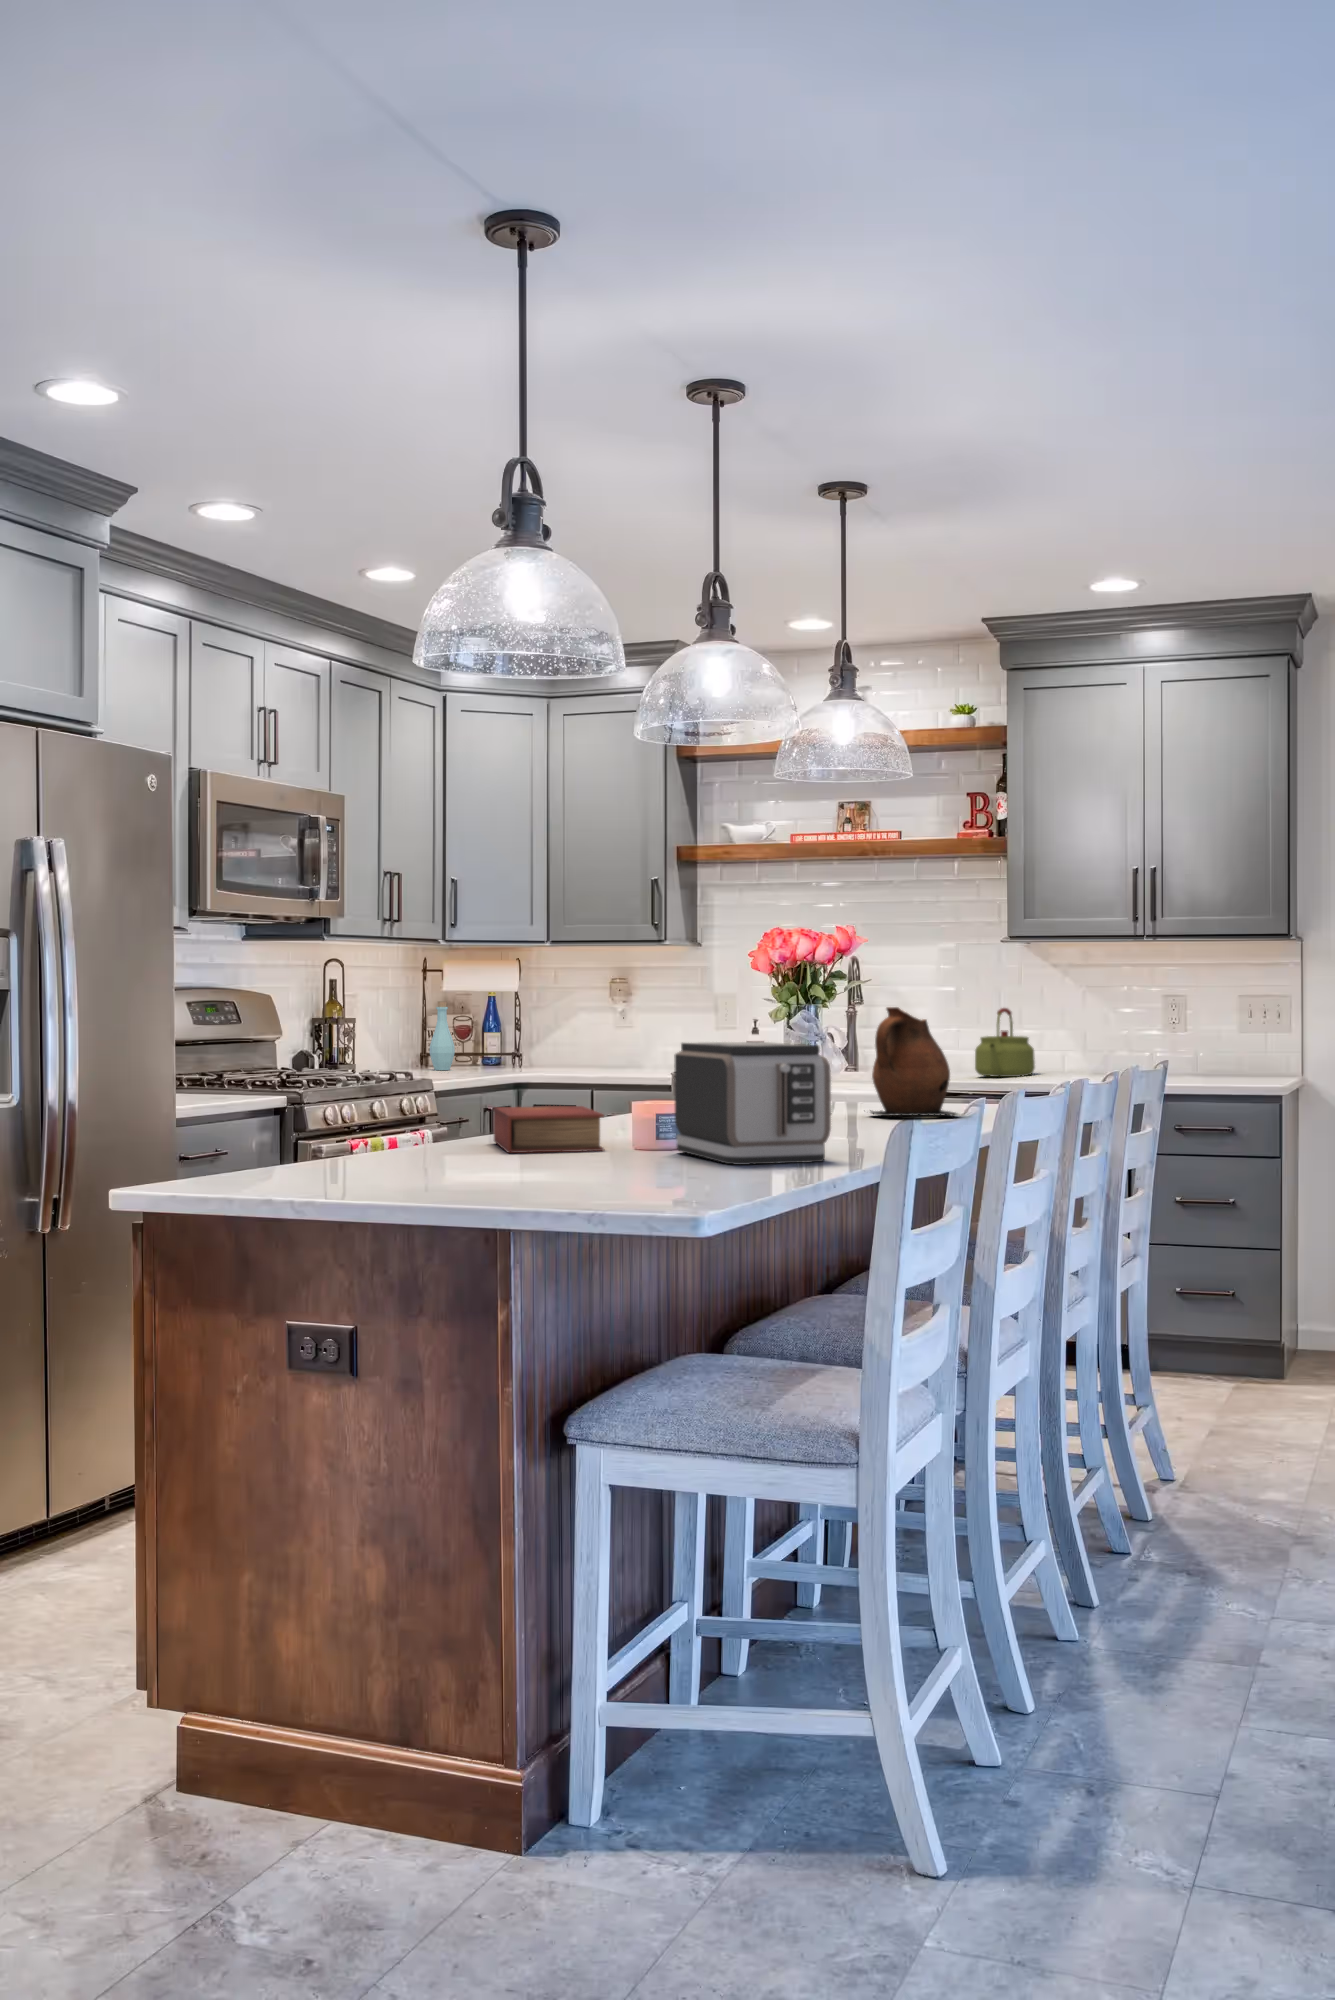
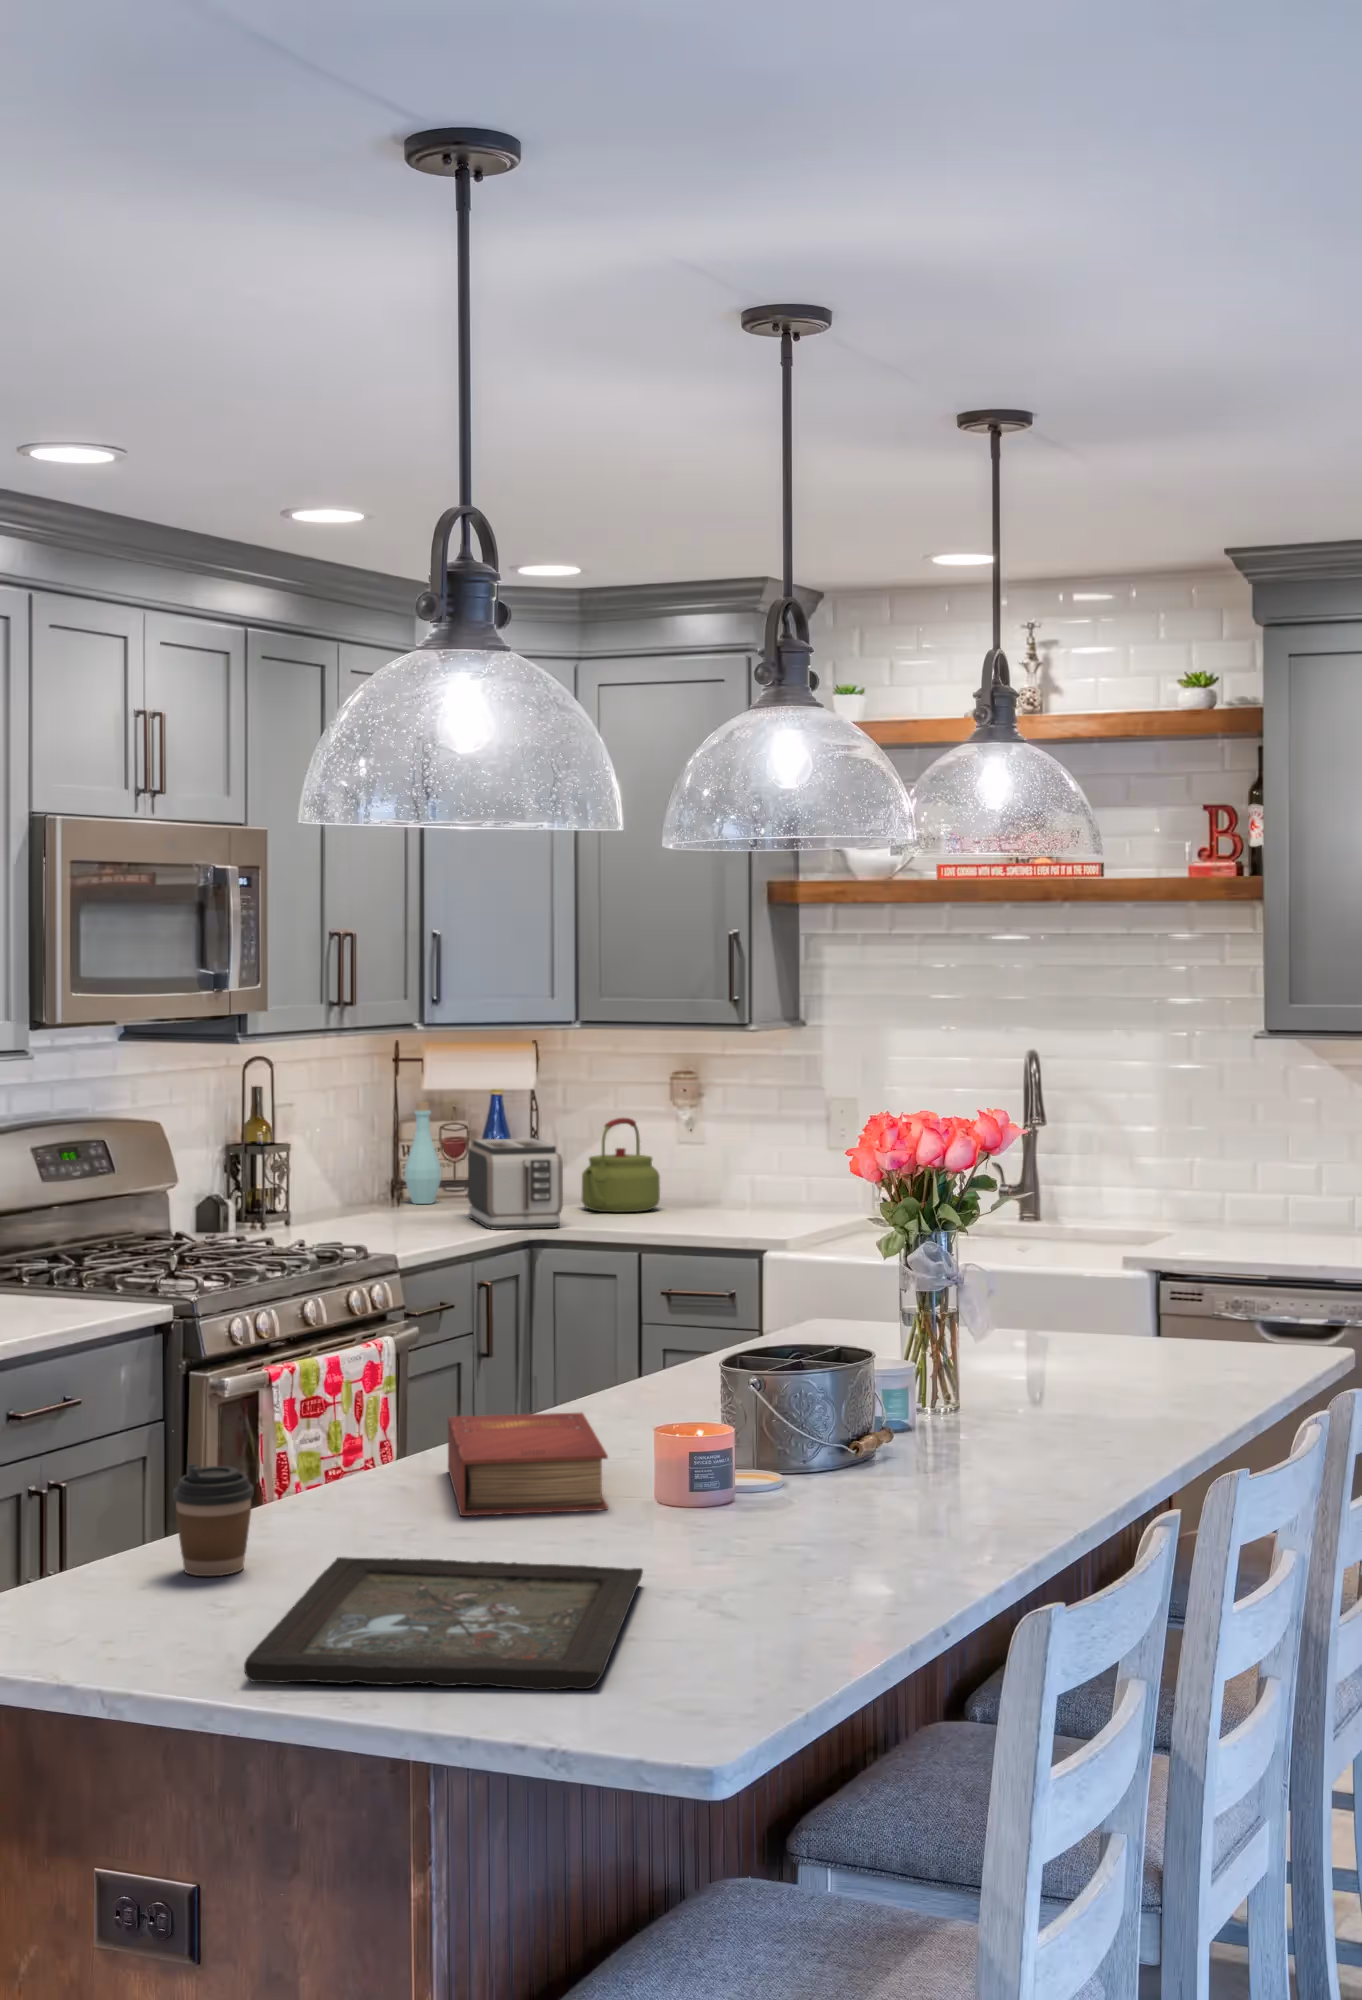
ceramic pitcher: present [870,1007,958,1116] -> none [1026,1210,1174,1384]
kettle: present [975,1008,1035,1077] -> present [582,1118,660,1212]
toaster: present [674,1042,831,1165] -> present [468,1138,563,1230]
coffee cup: none [326,1098,379,1168] -> present [173,1464,254,1576]
tray: none [390,1152,636,1191] -> present [244,1557,643,1690]

